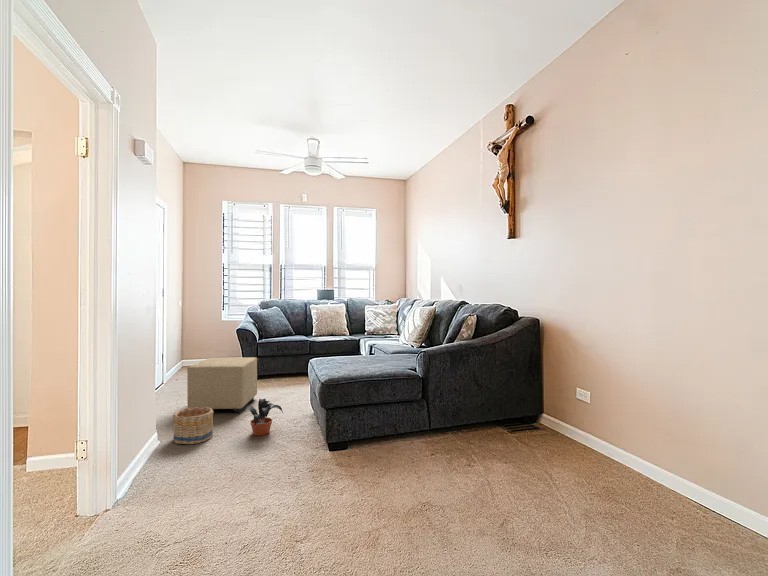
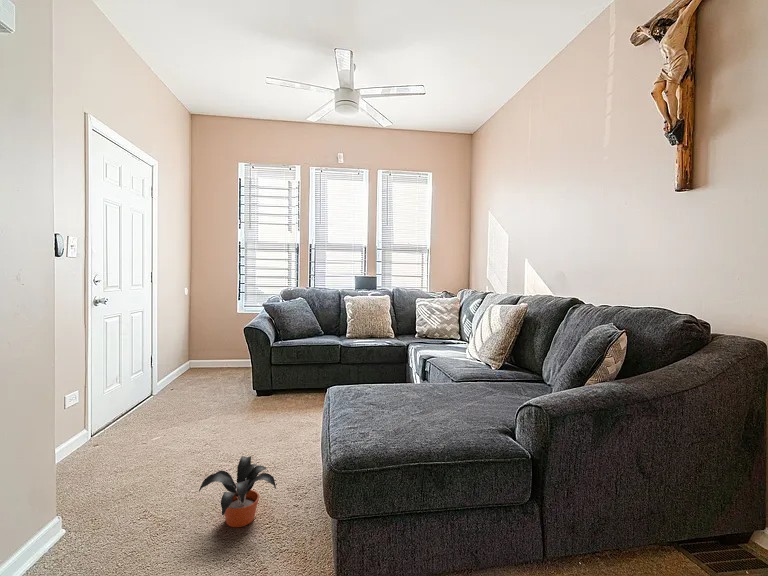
ottoman: present [187,357,257,412] -> none [148,371,259,462]
basket: present [173,407,213,444] -> none [87,467,162,544]

